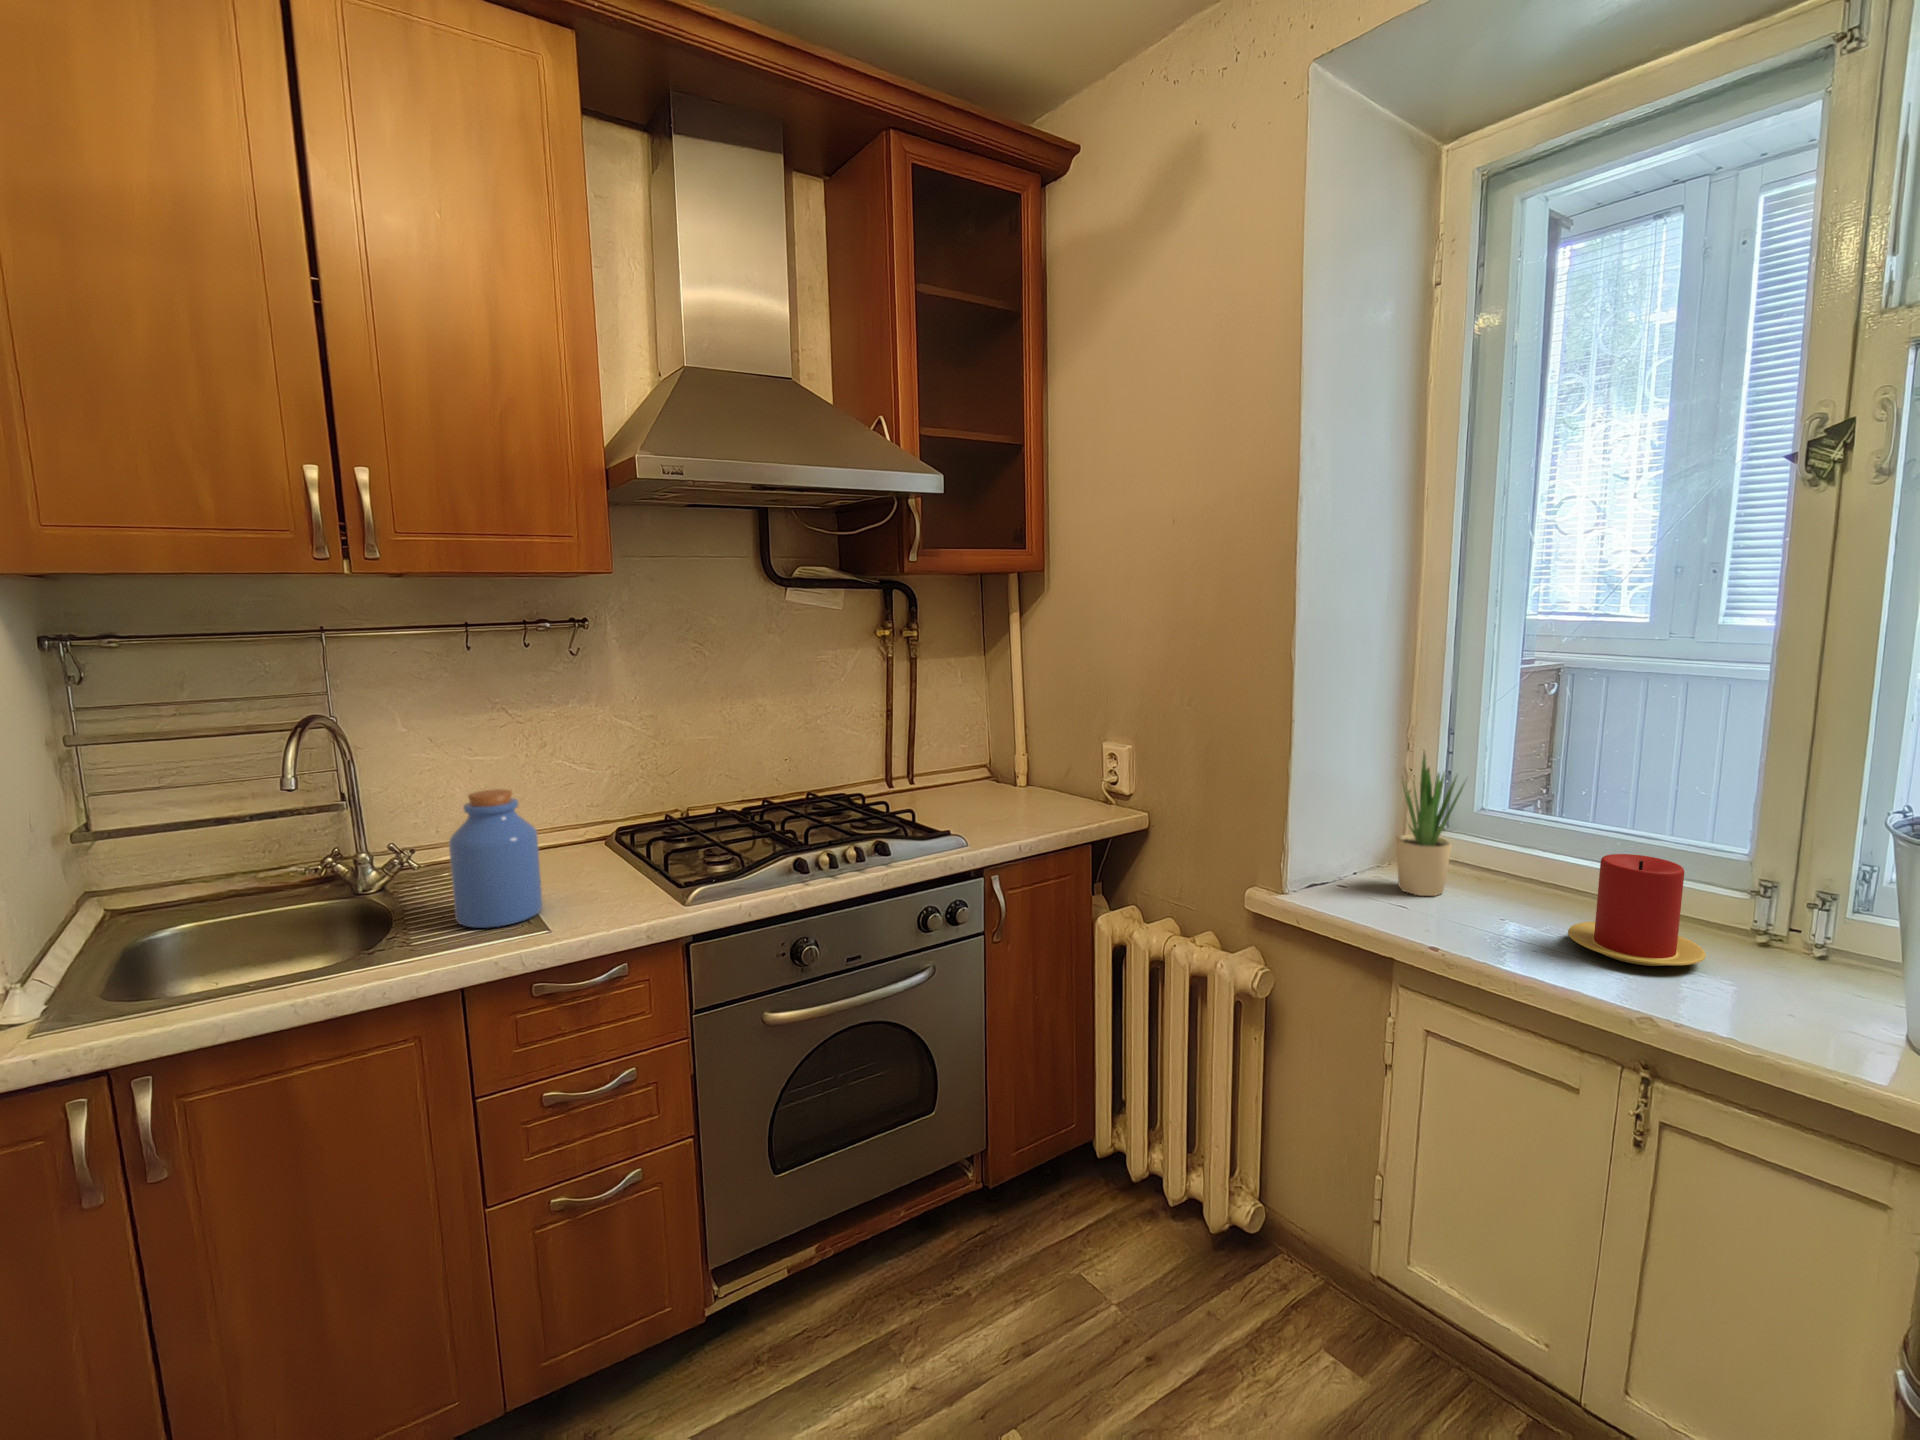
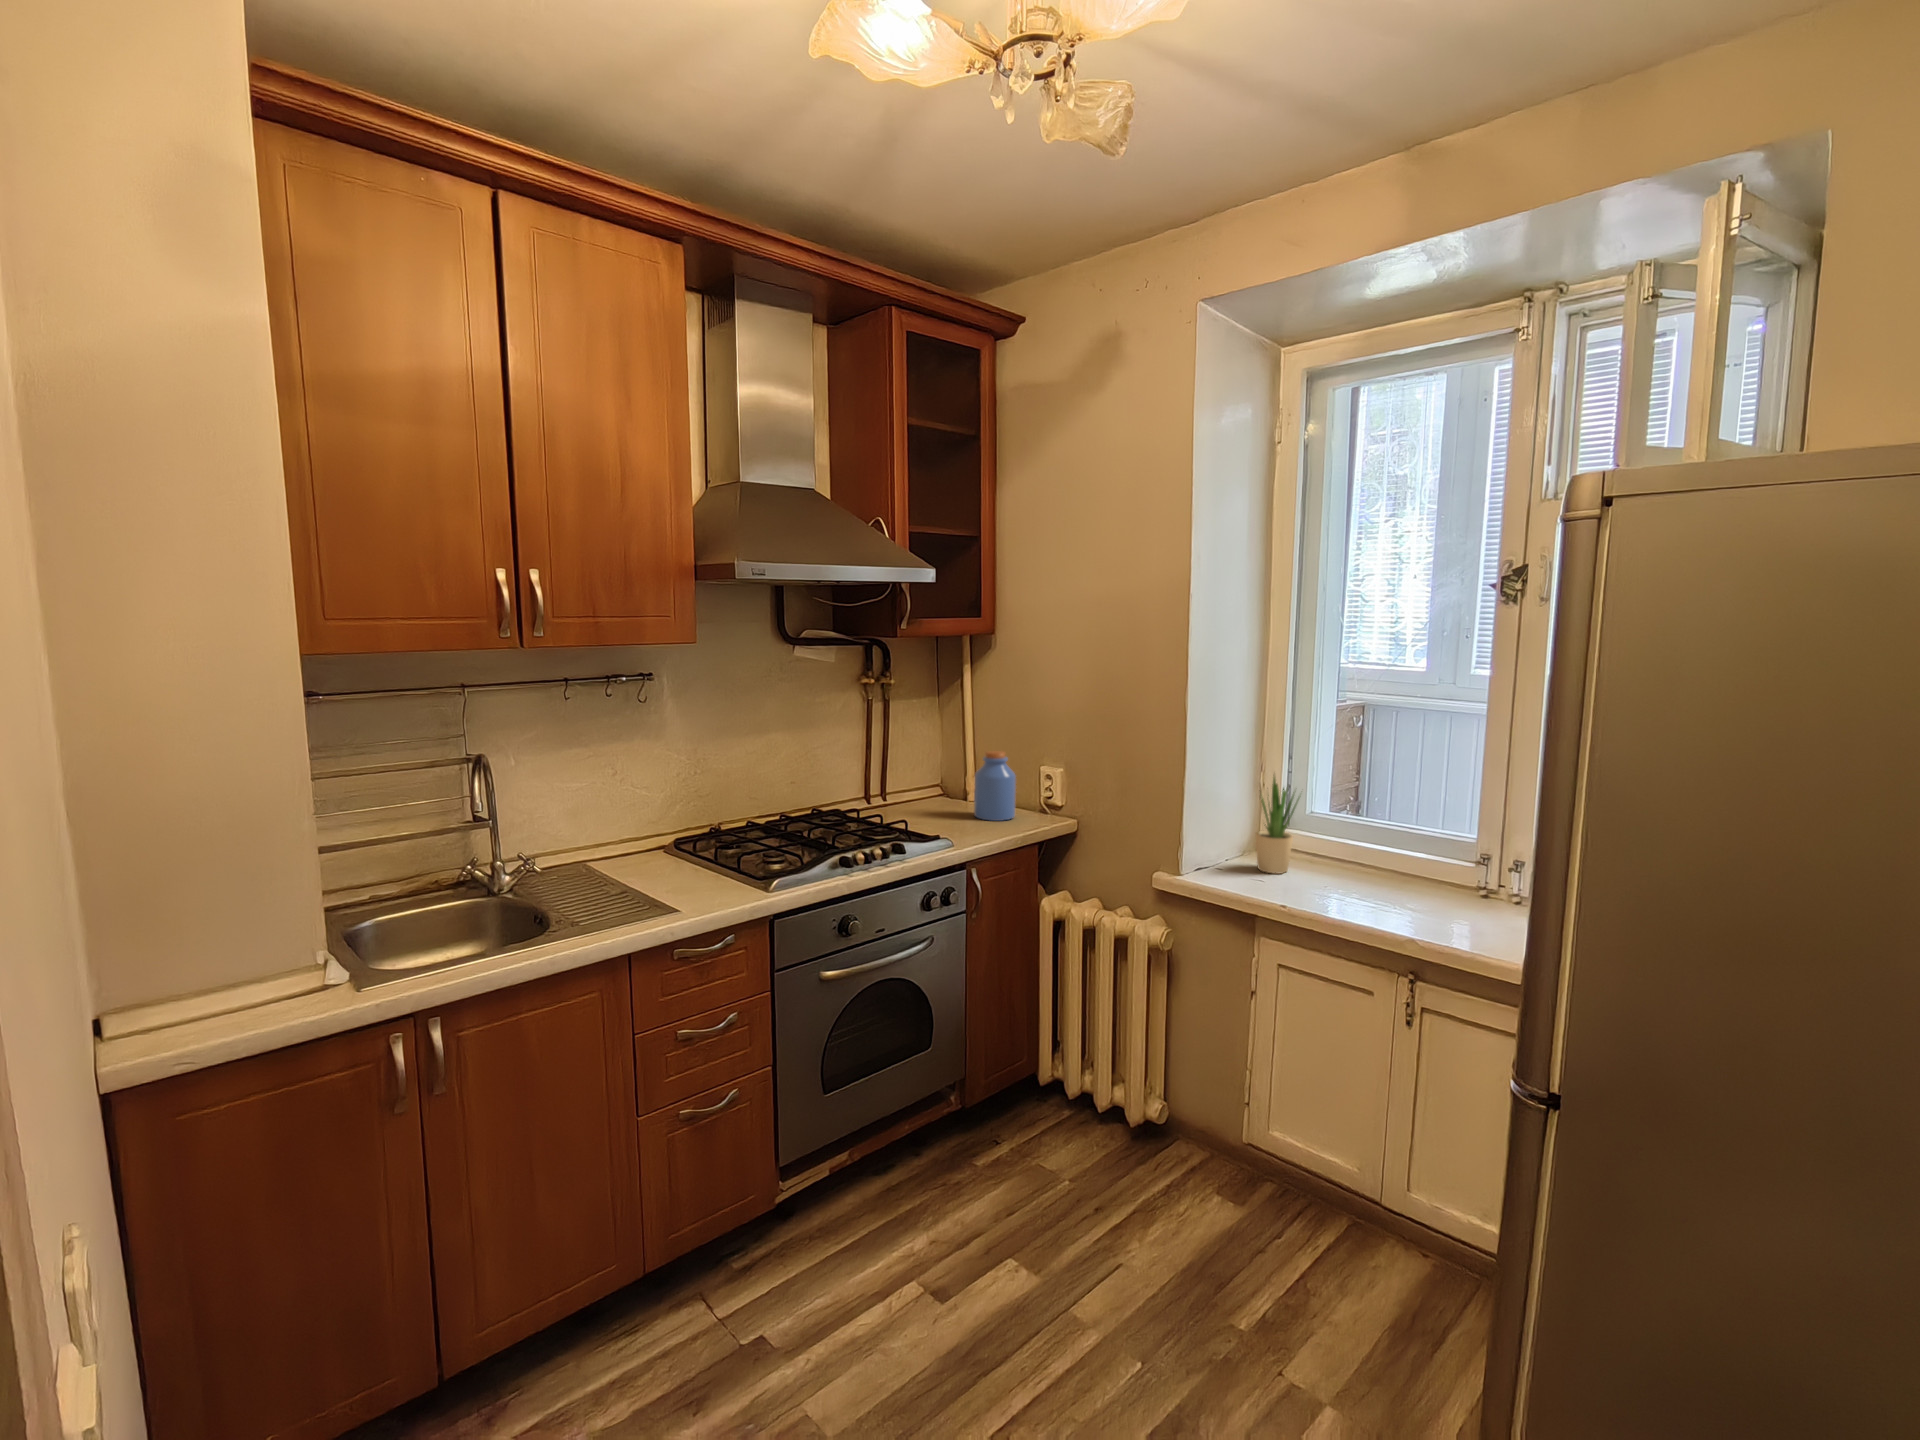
jar: present [449,789,543,928] -> present [974,751,1016,821]
candle: present [1568,854,1706,966] -> none [1368,840,1449,911]

